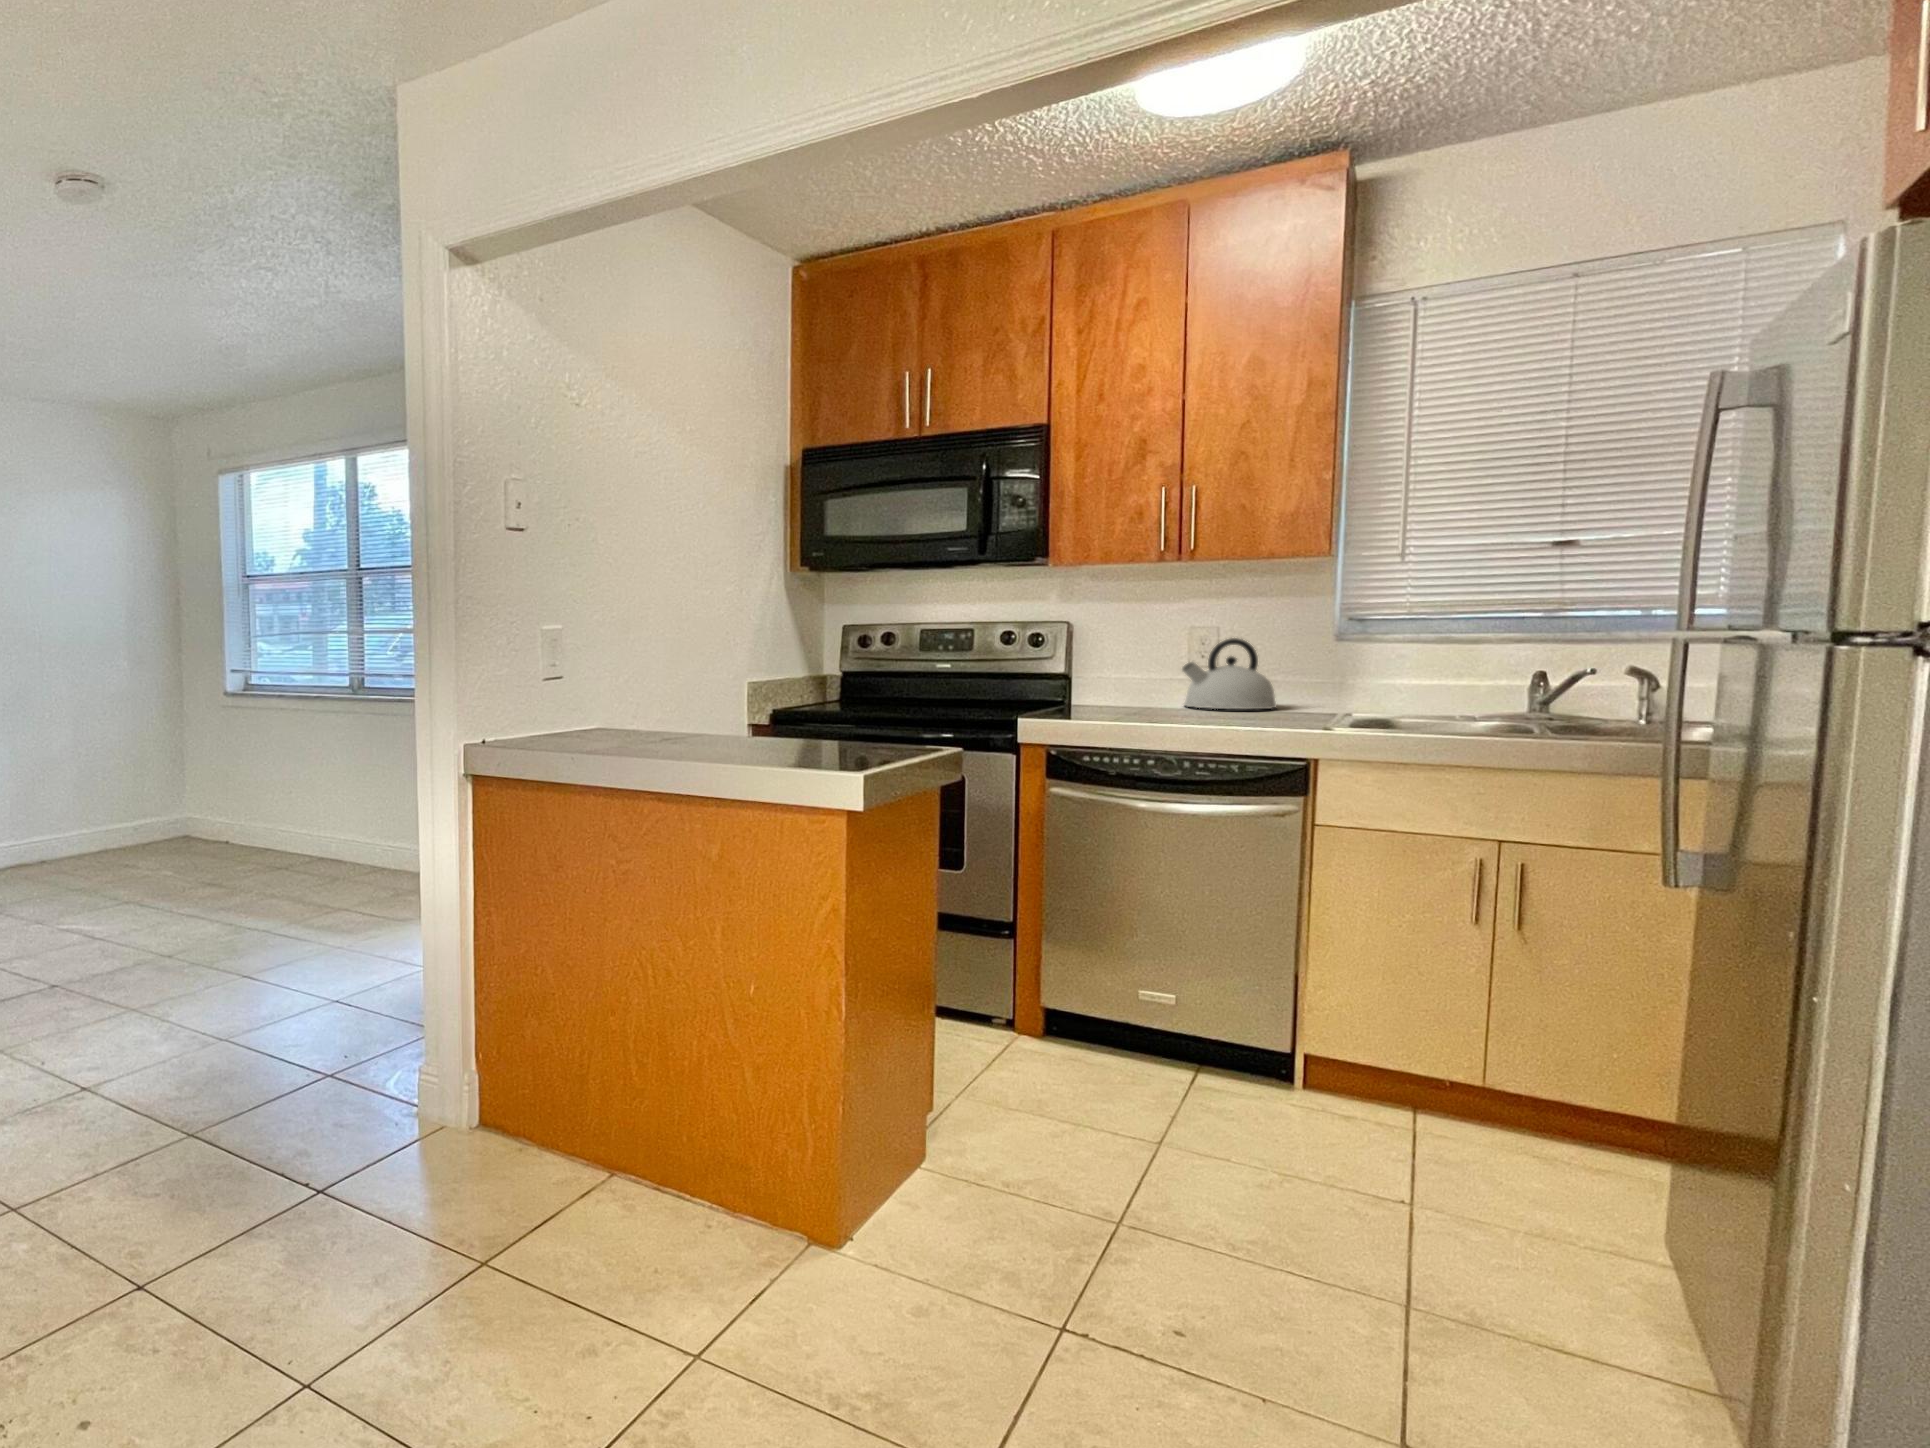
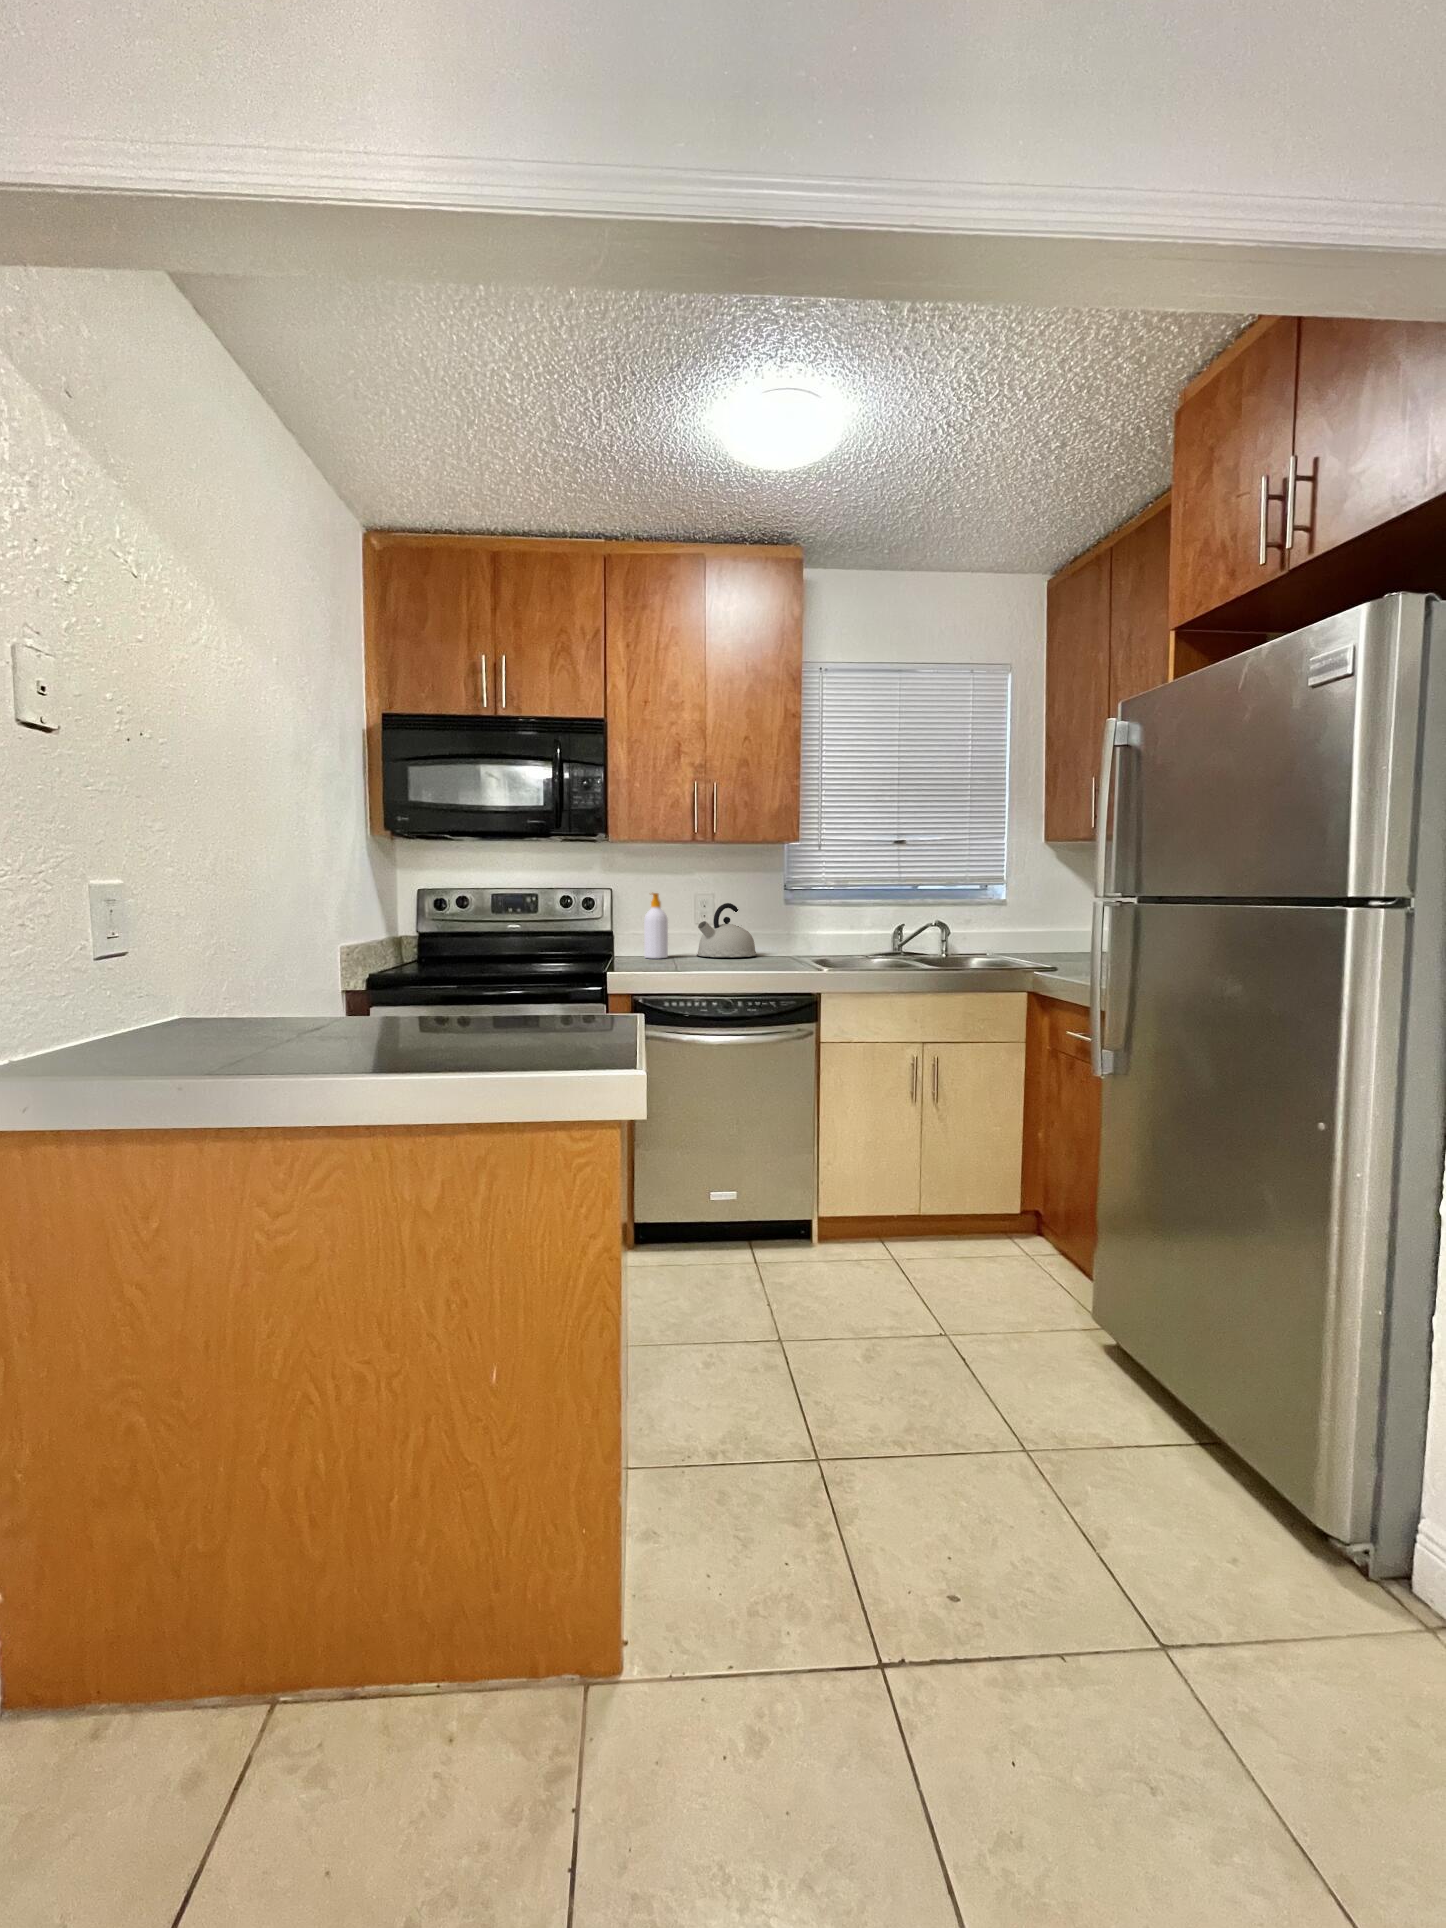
soap bottle: none [1104,626,1138,707] -> present [644,893,668,958]

